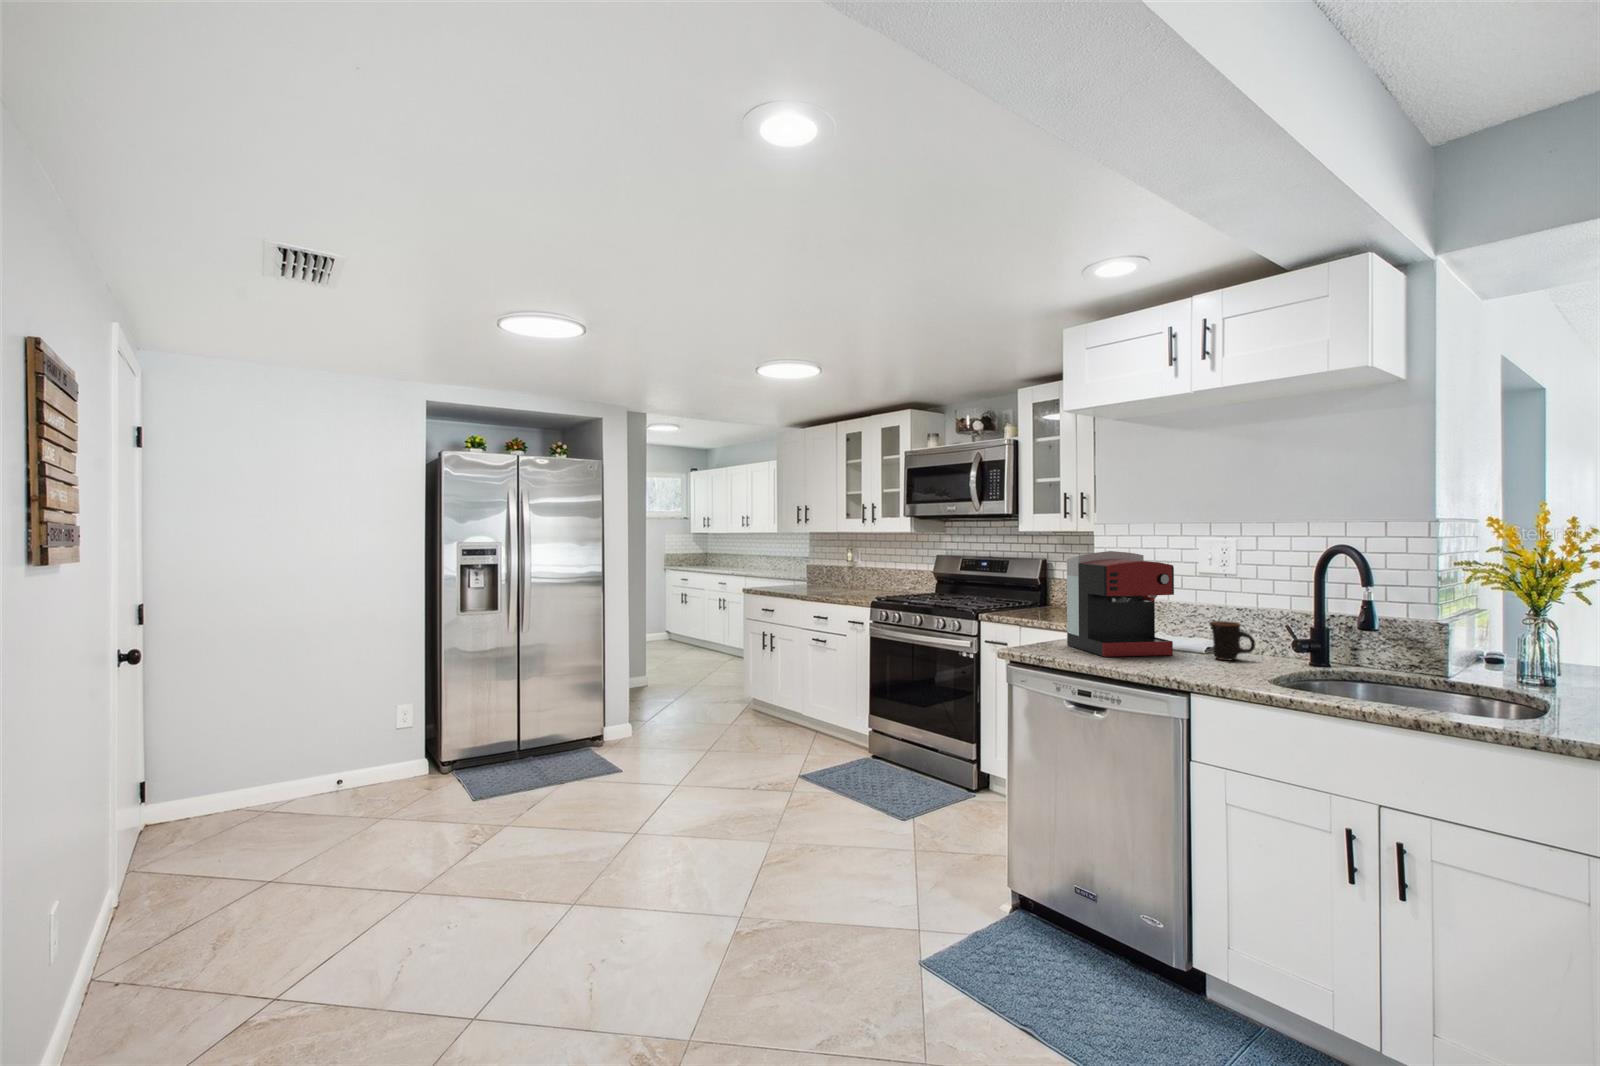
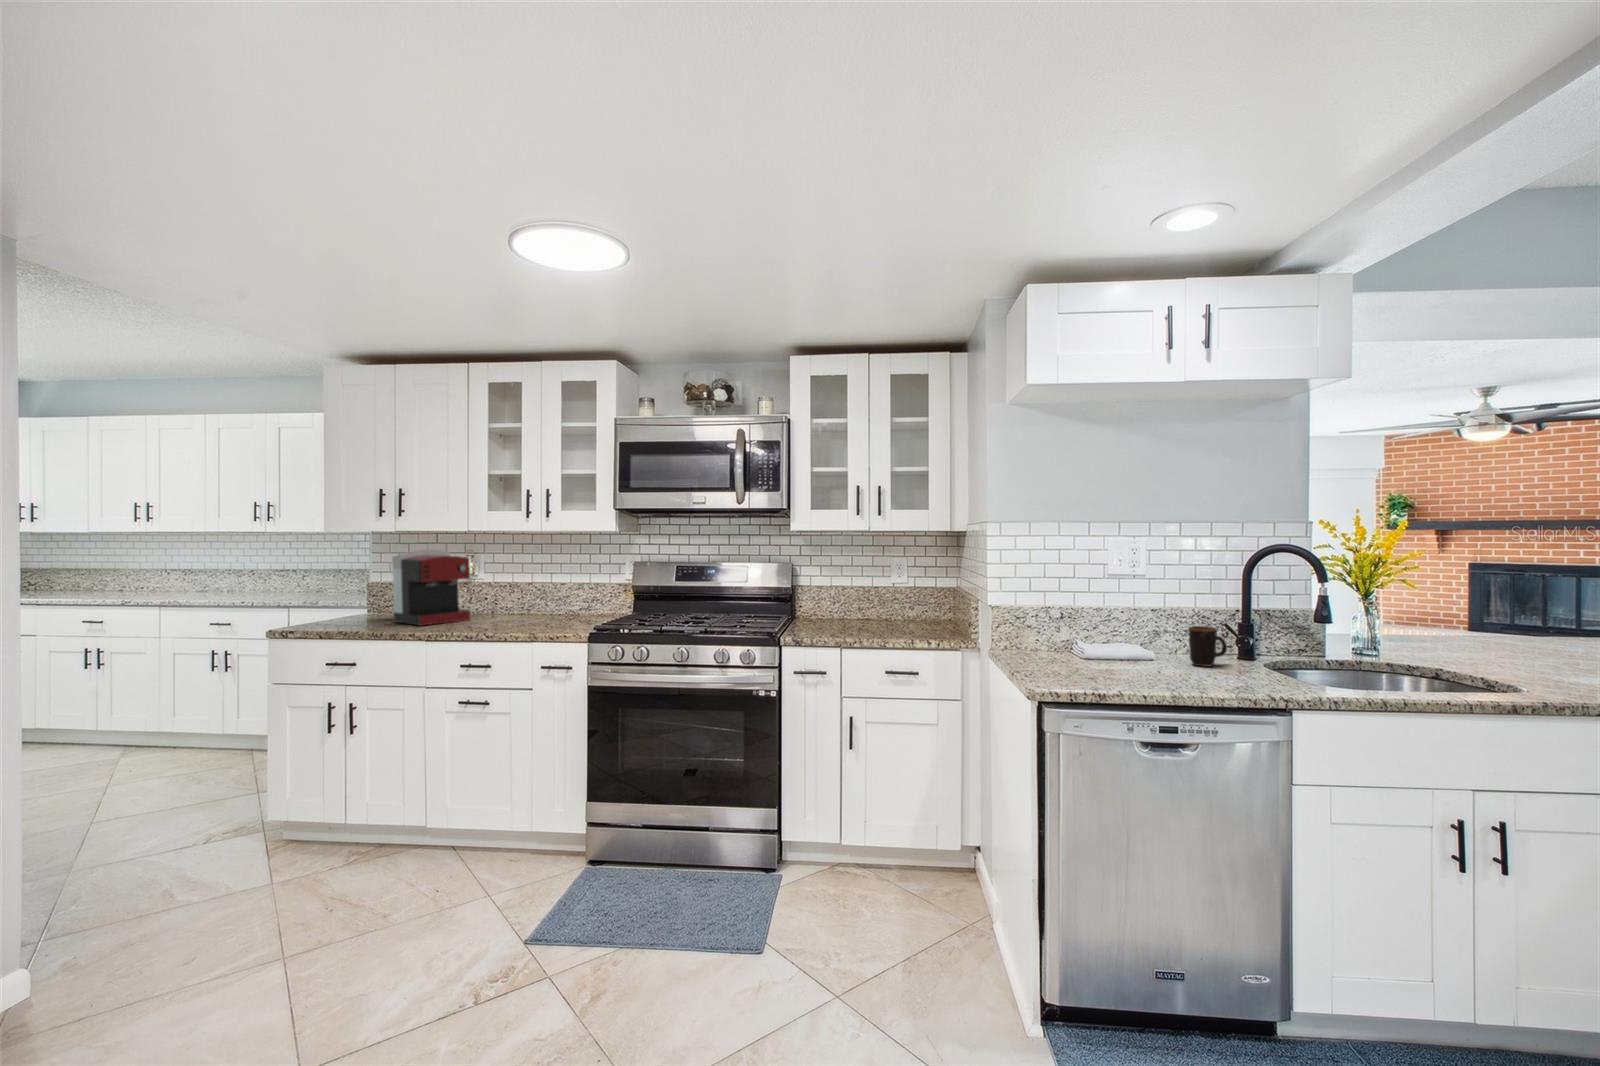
coffee maker: present [1067,551,1174,657] -> present [392,549,470,626]

